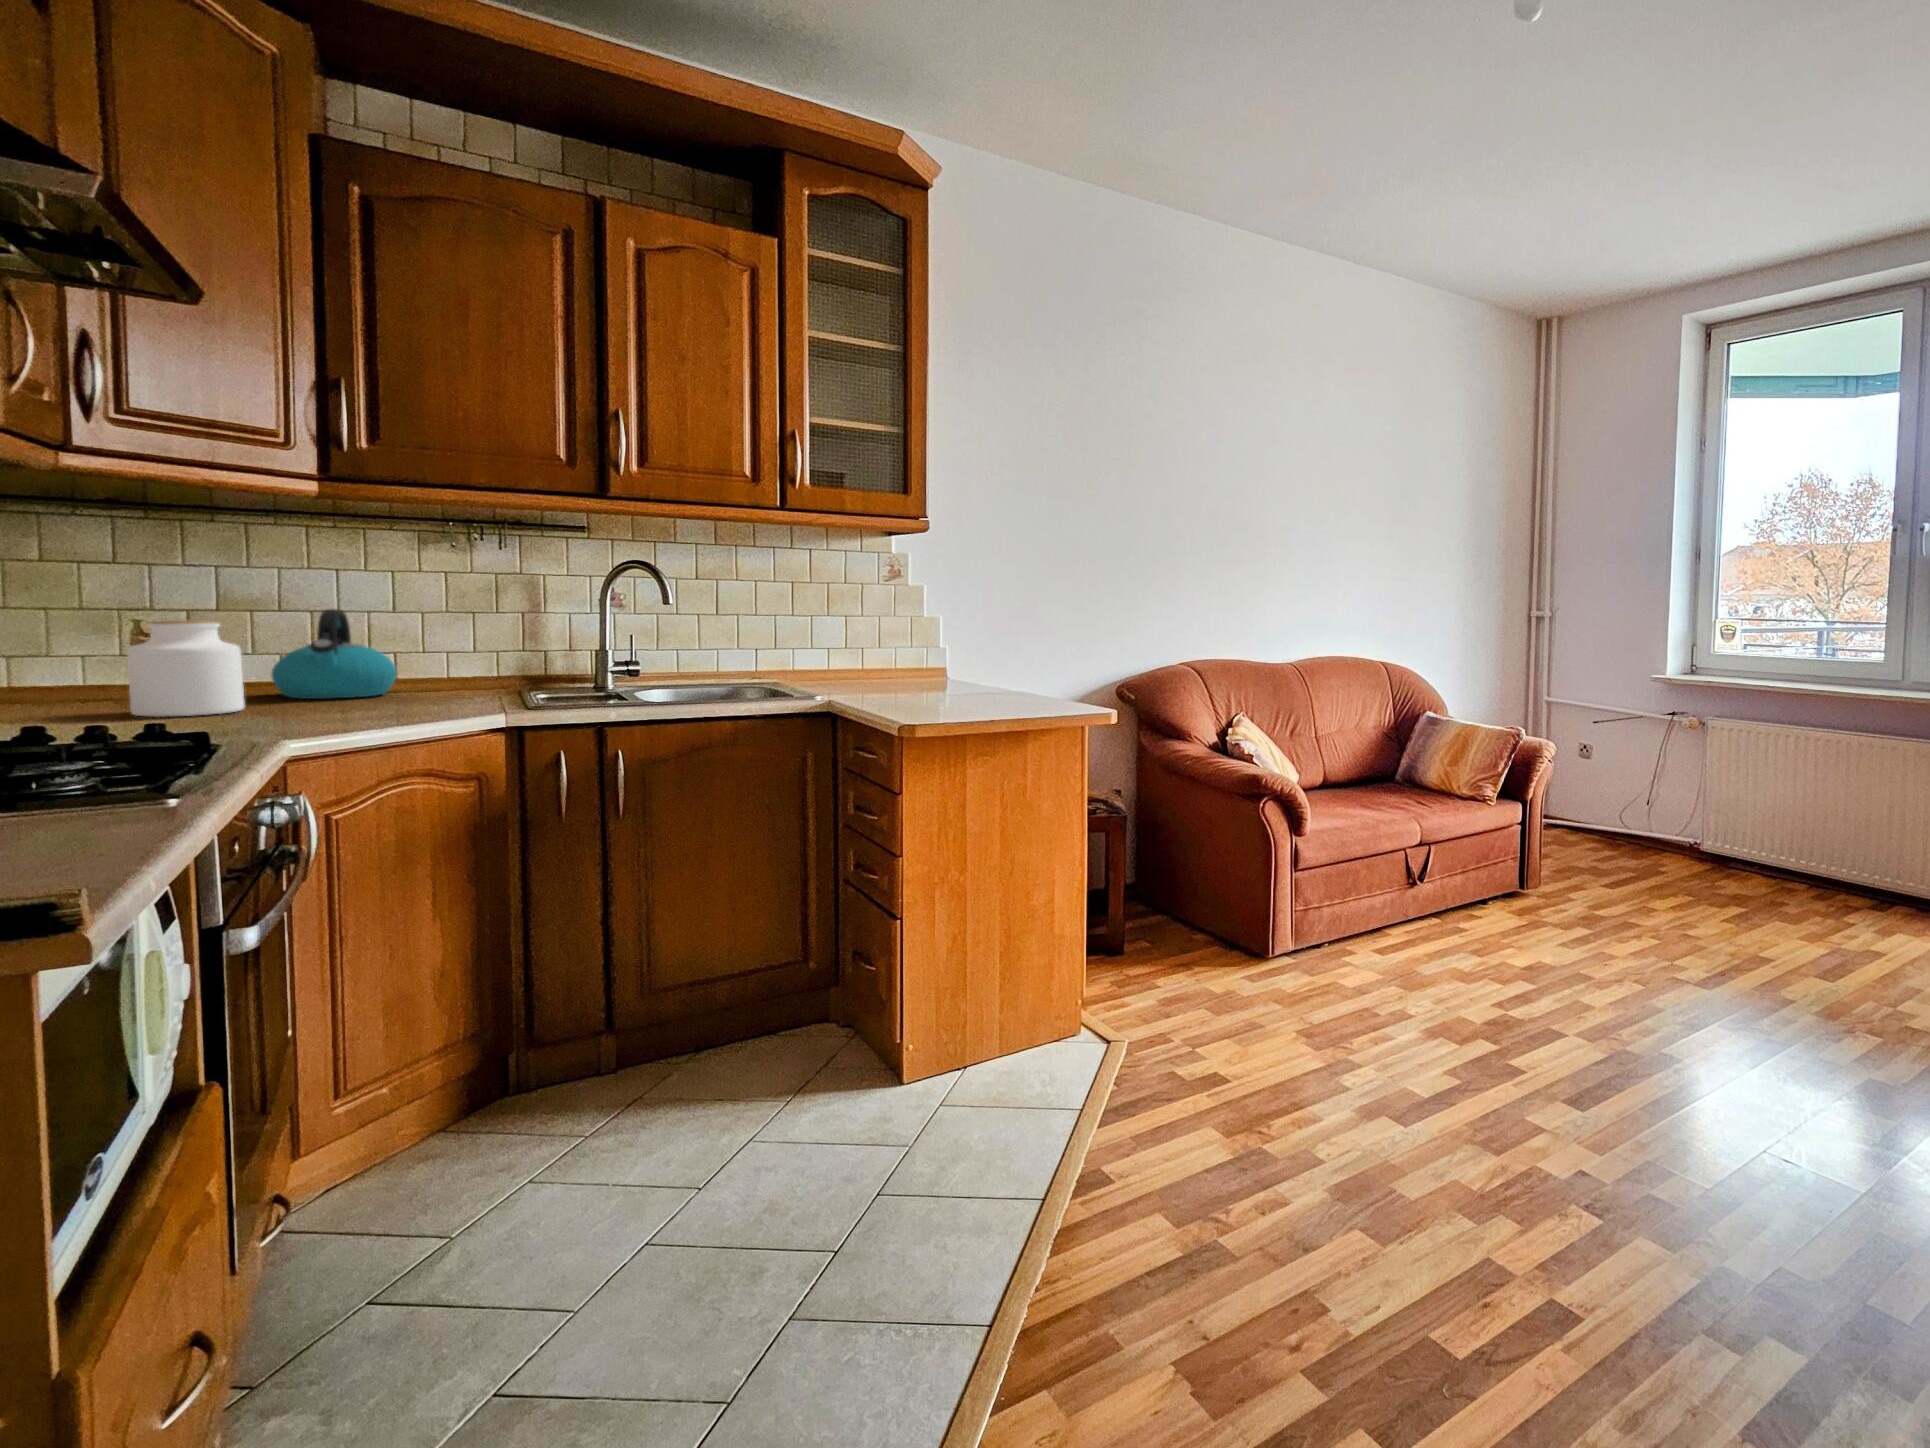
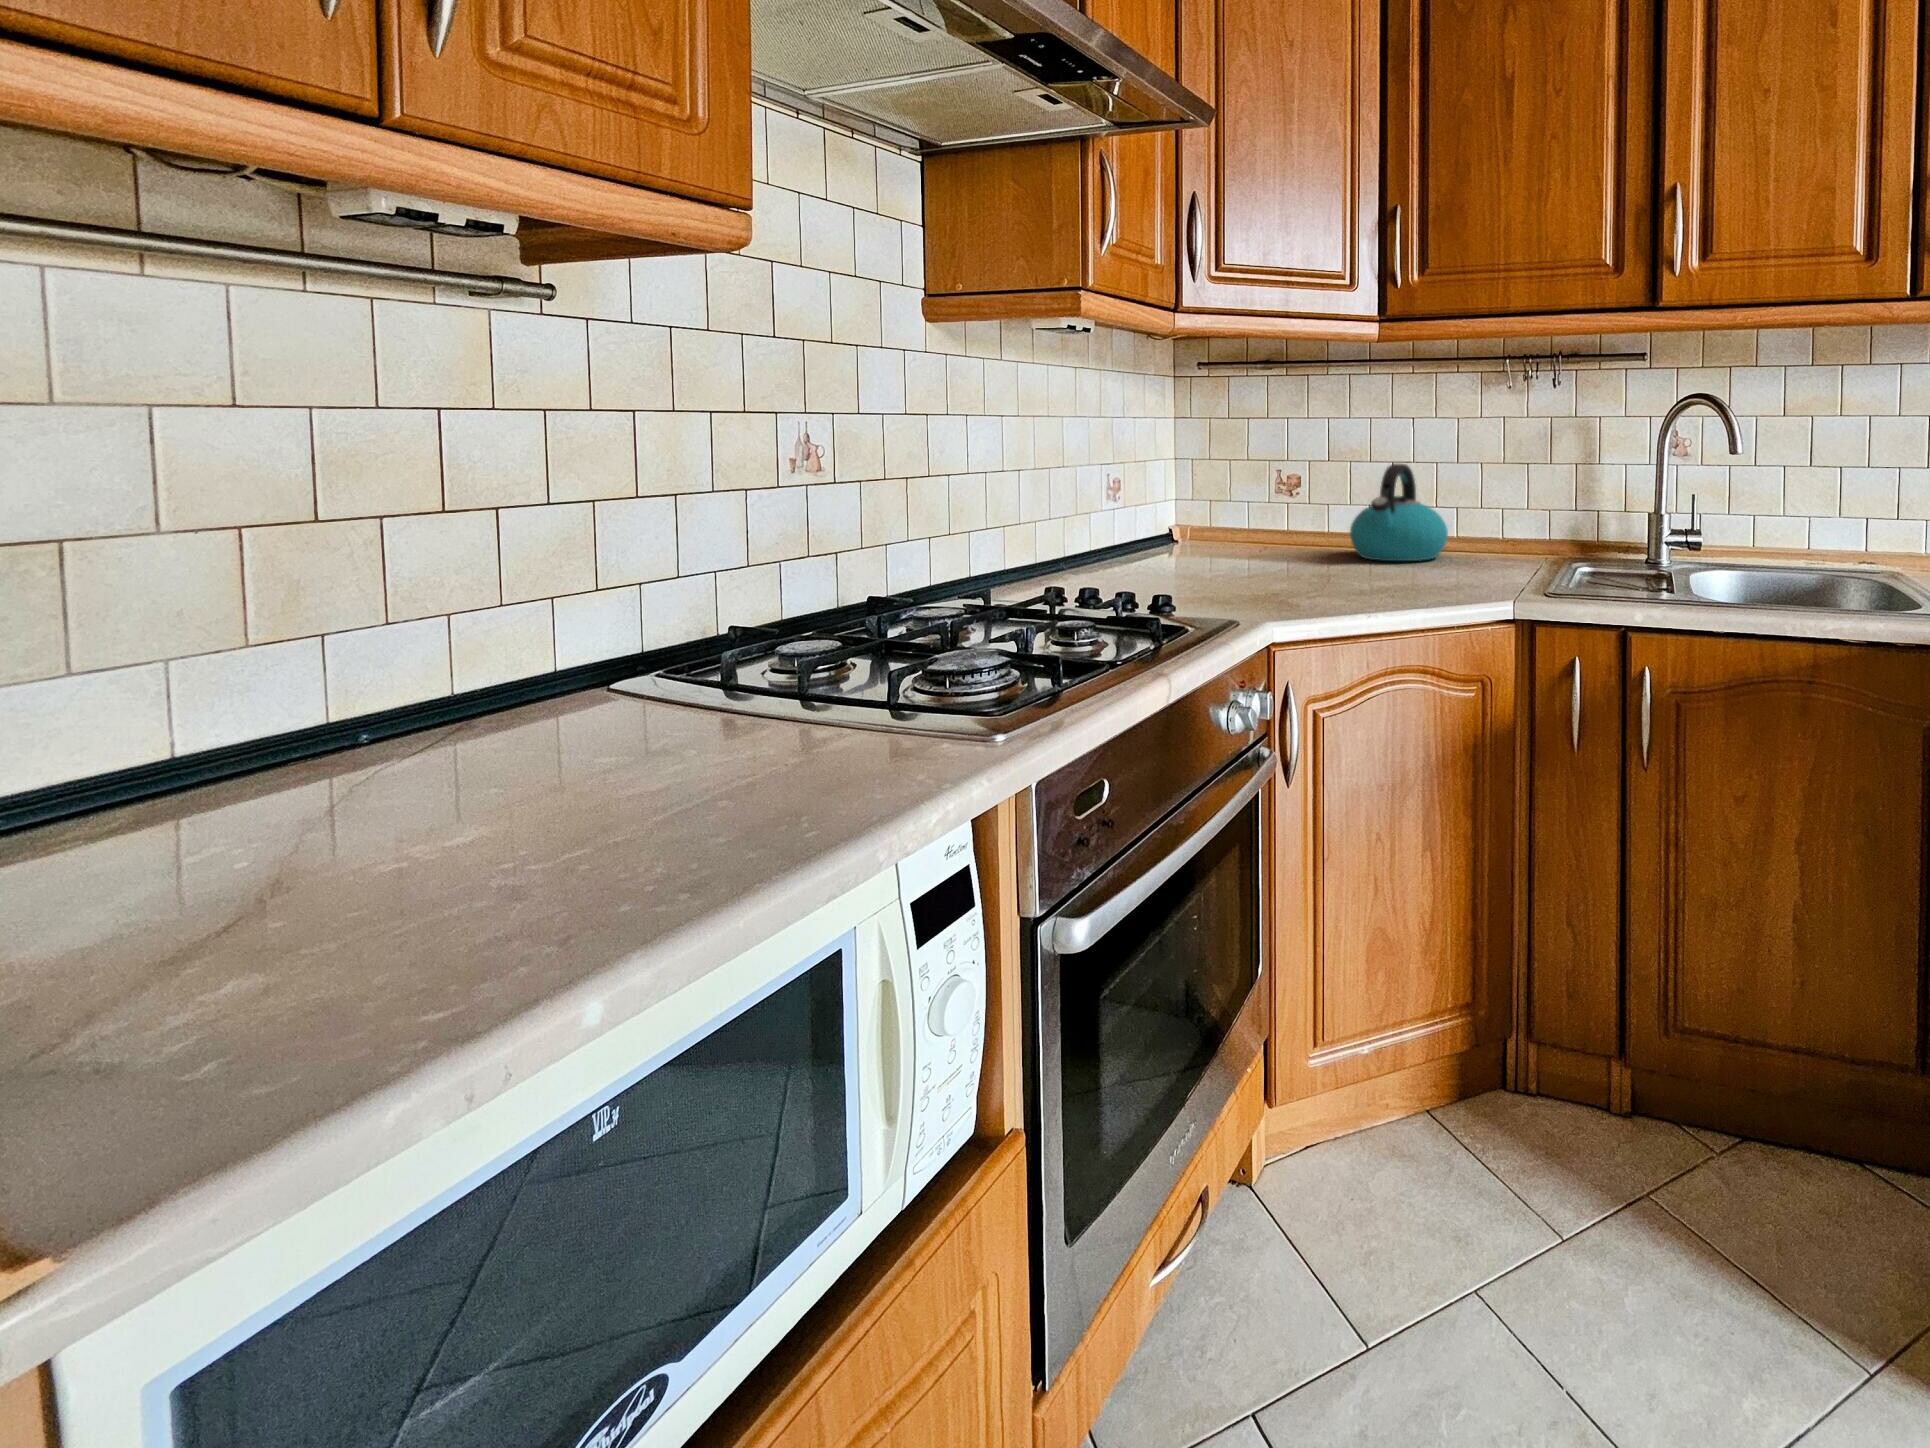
jar: present [127,620,245,717] -> none [1230,477,1308,575]

